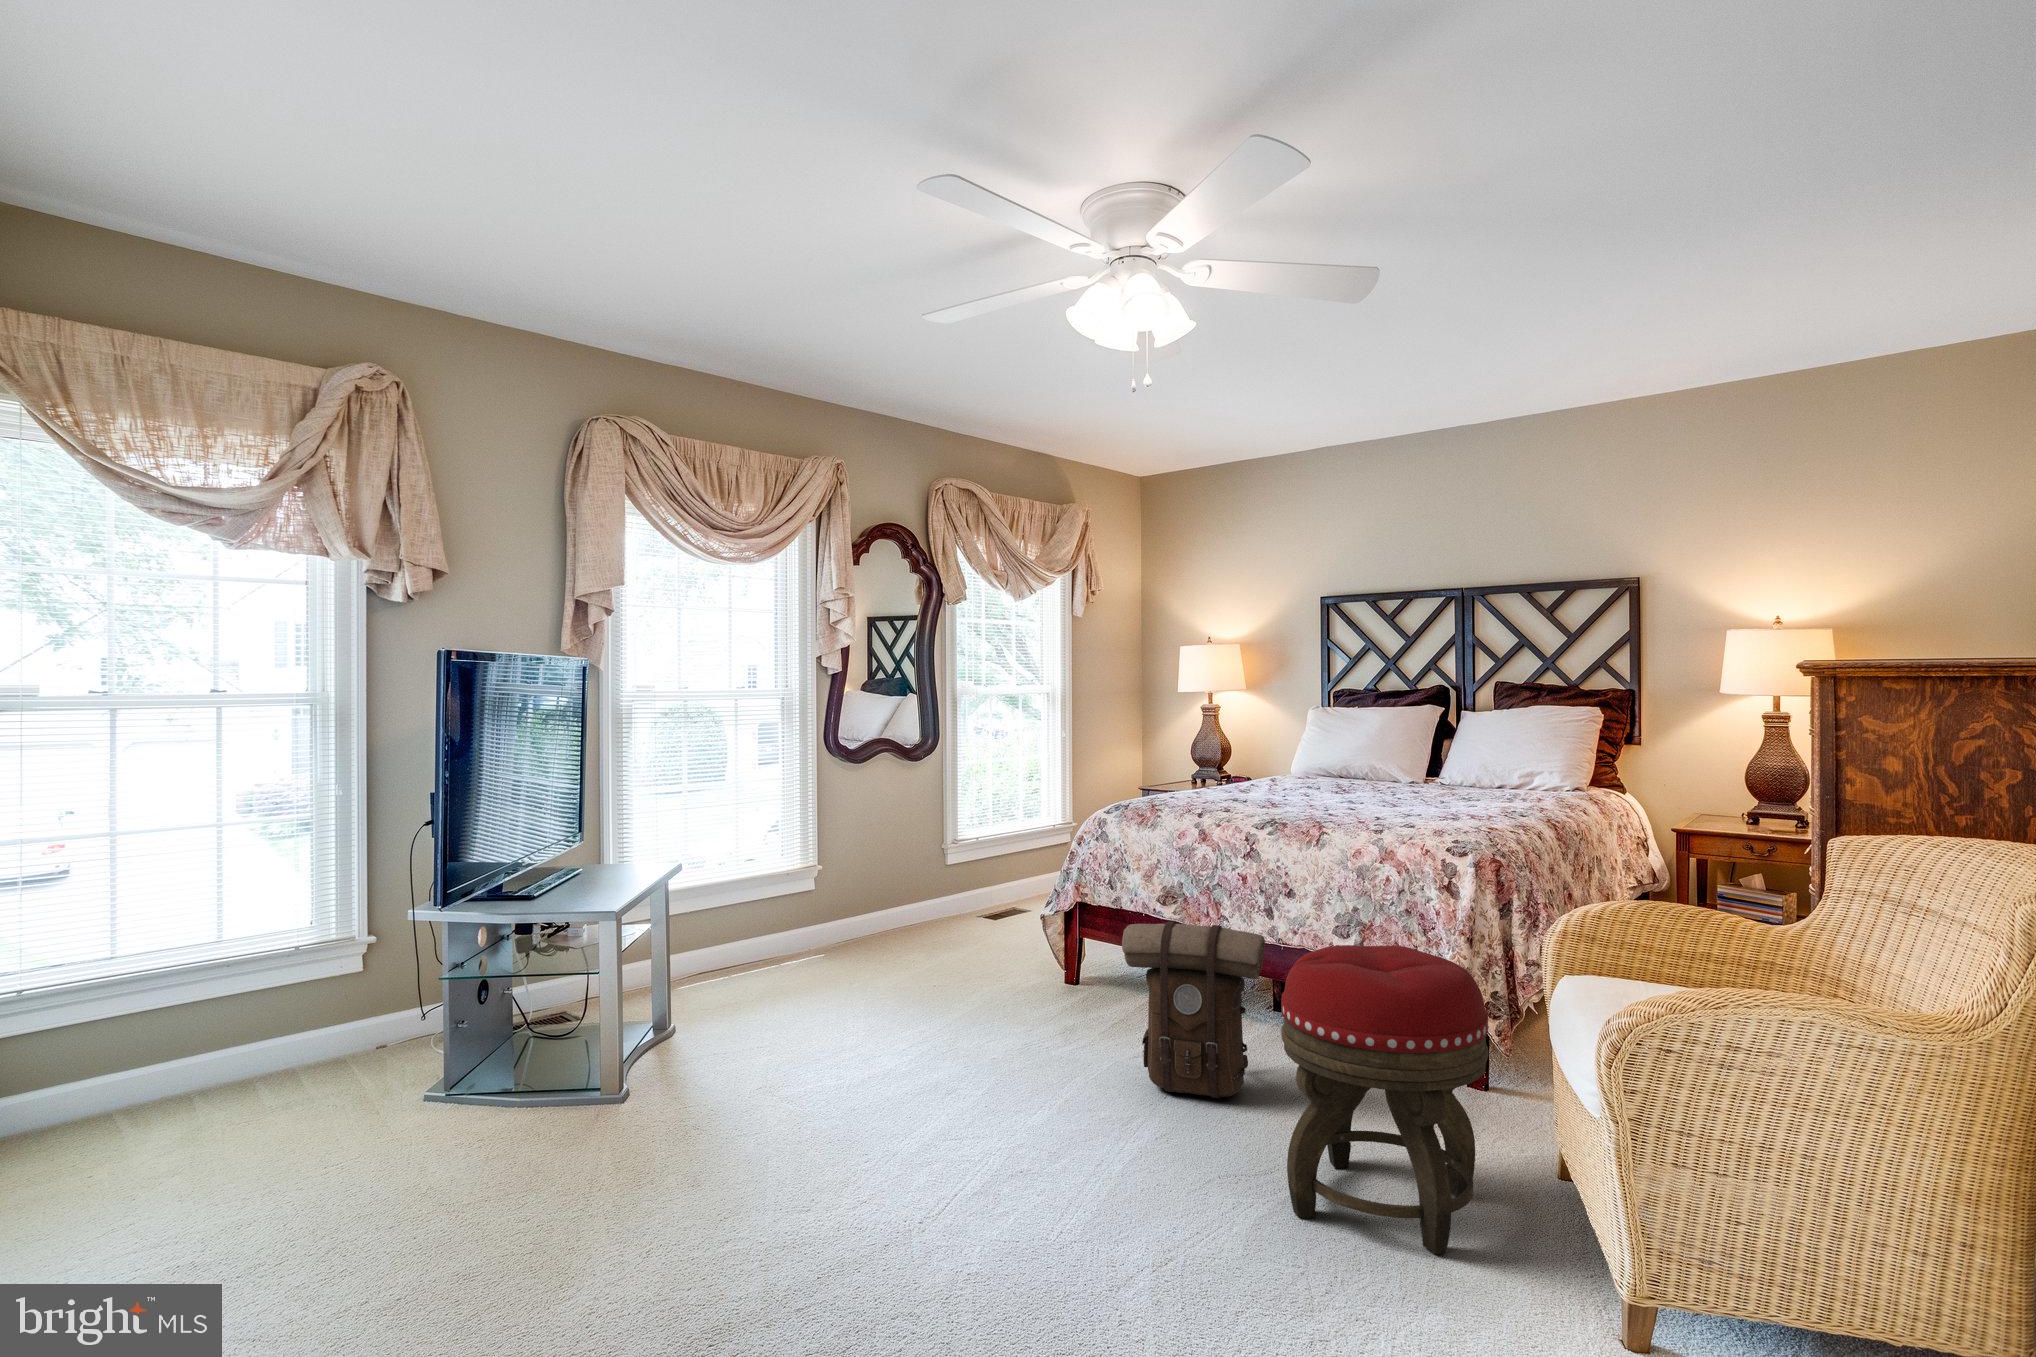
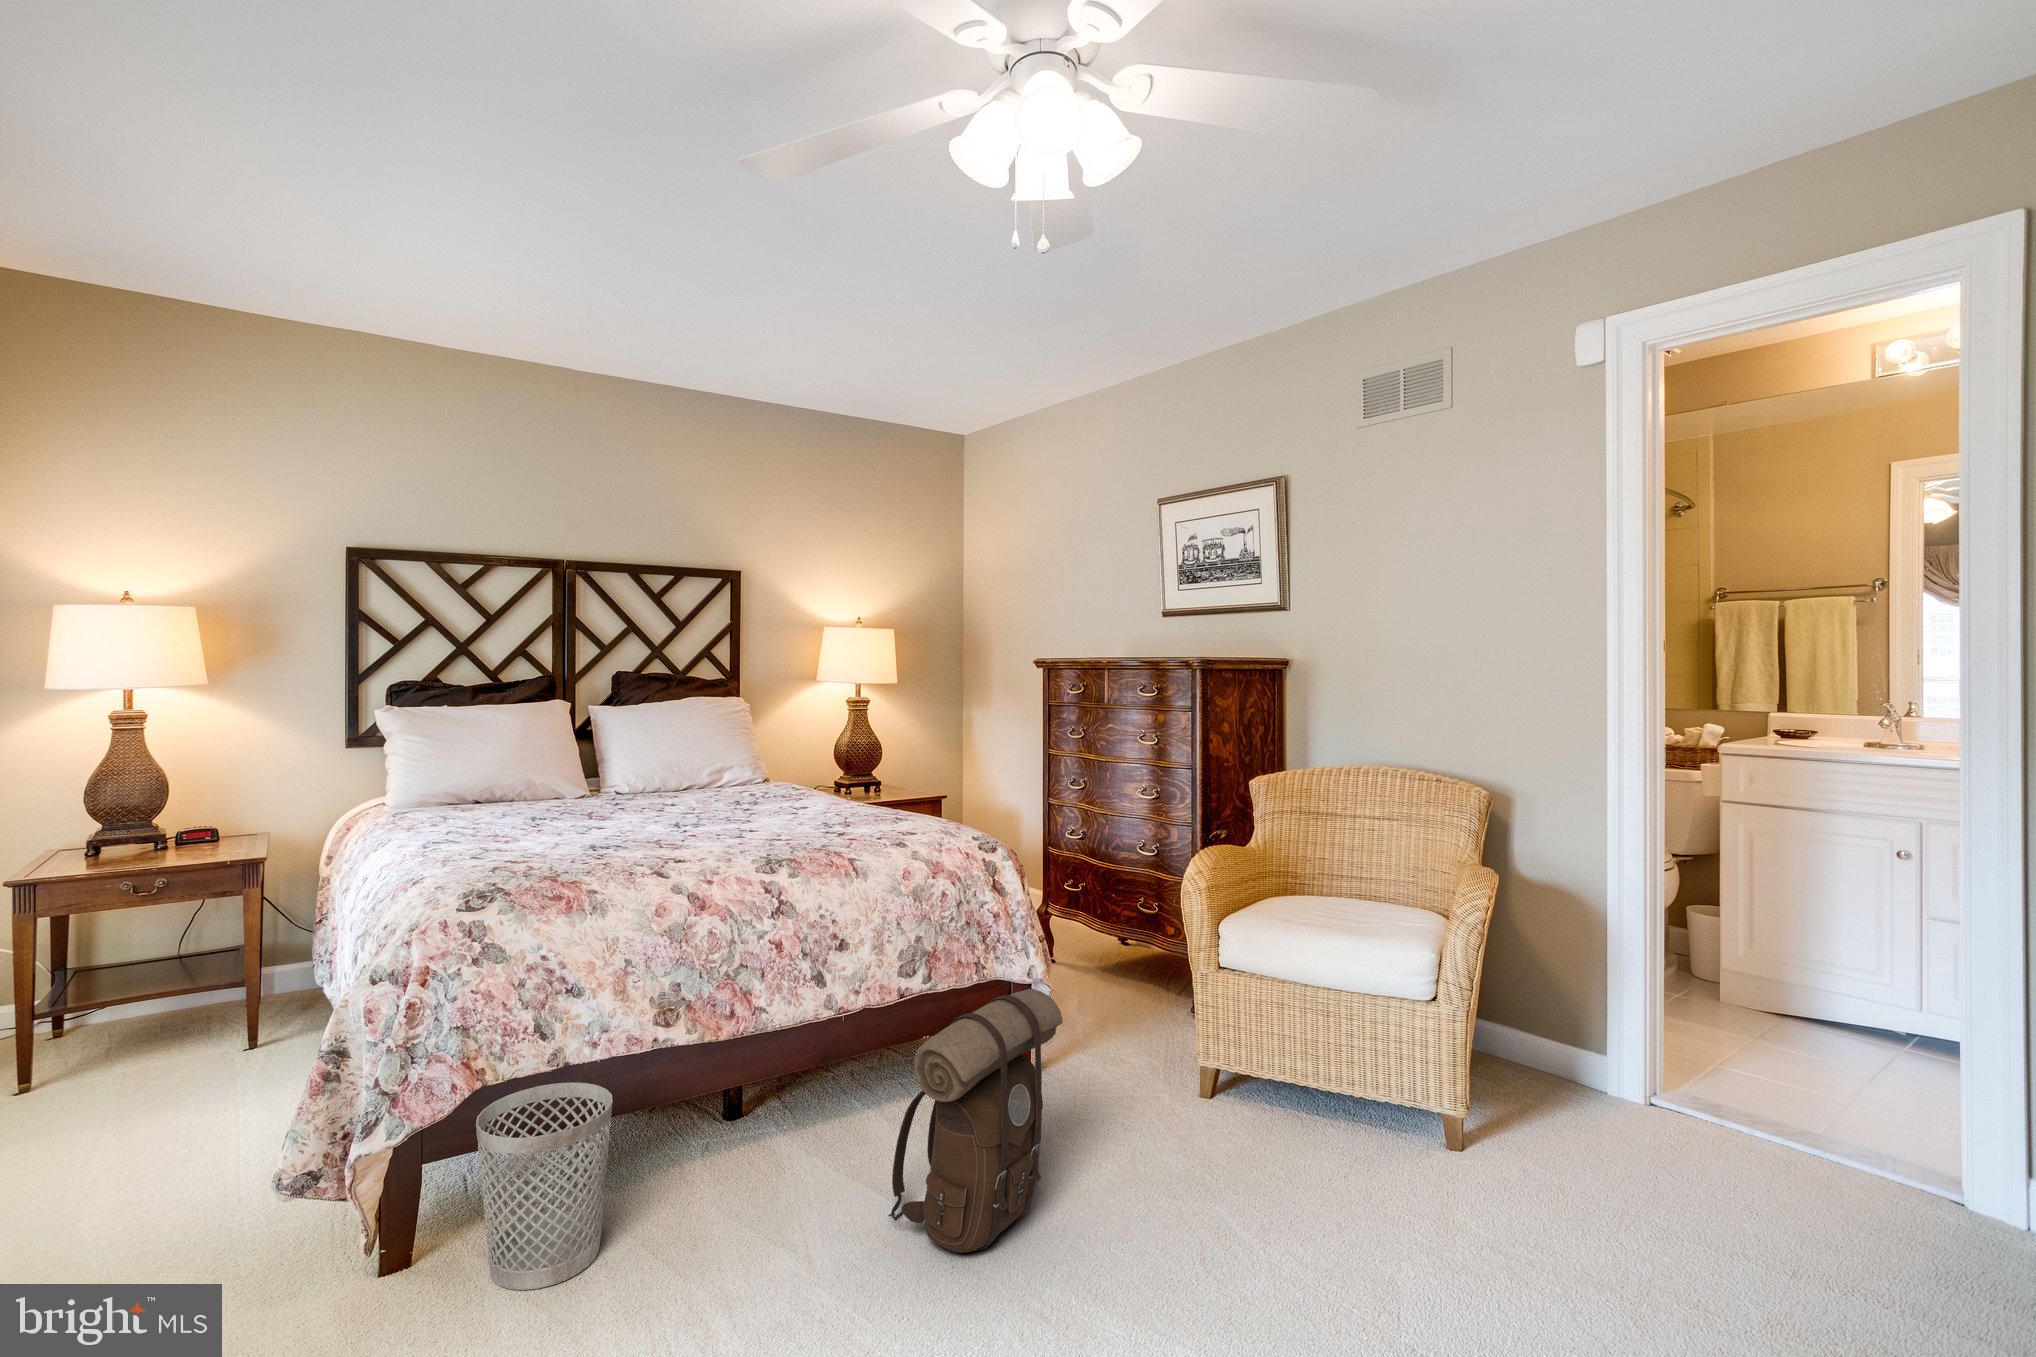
wastebasket: none [1045,910,1112,1009] -> present [476,1082,613,1290]
footstool: present [1281,945,1488,1254] -> none [1182,935,1383,1239]

